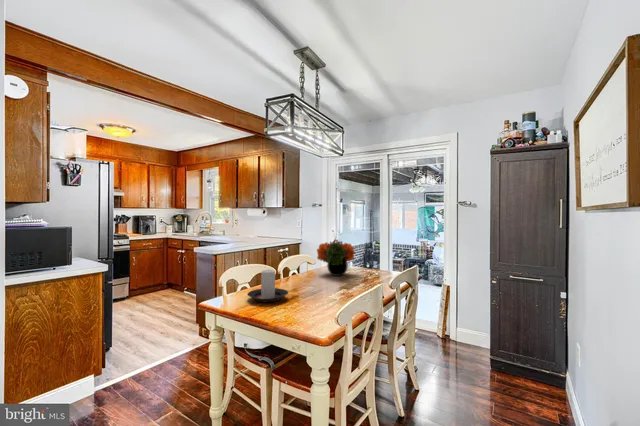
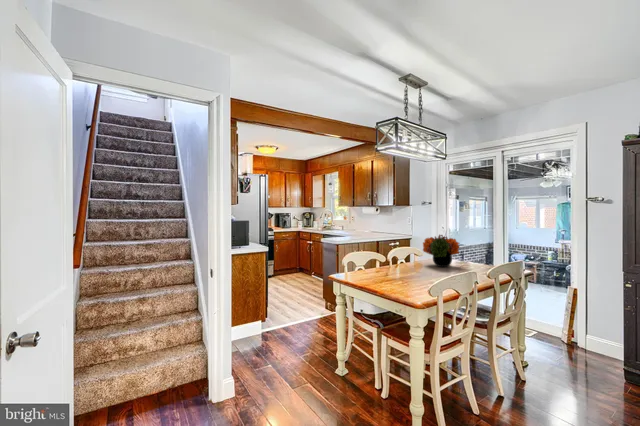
candle holder: present [248,270,288,302] -> none [363,255,394,280]

